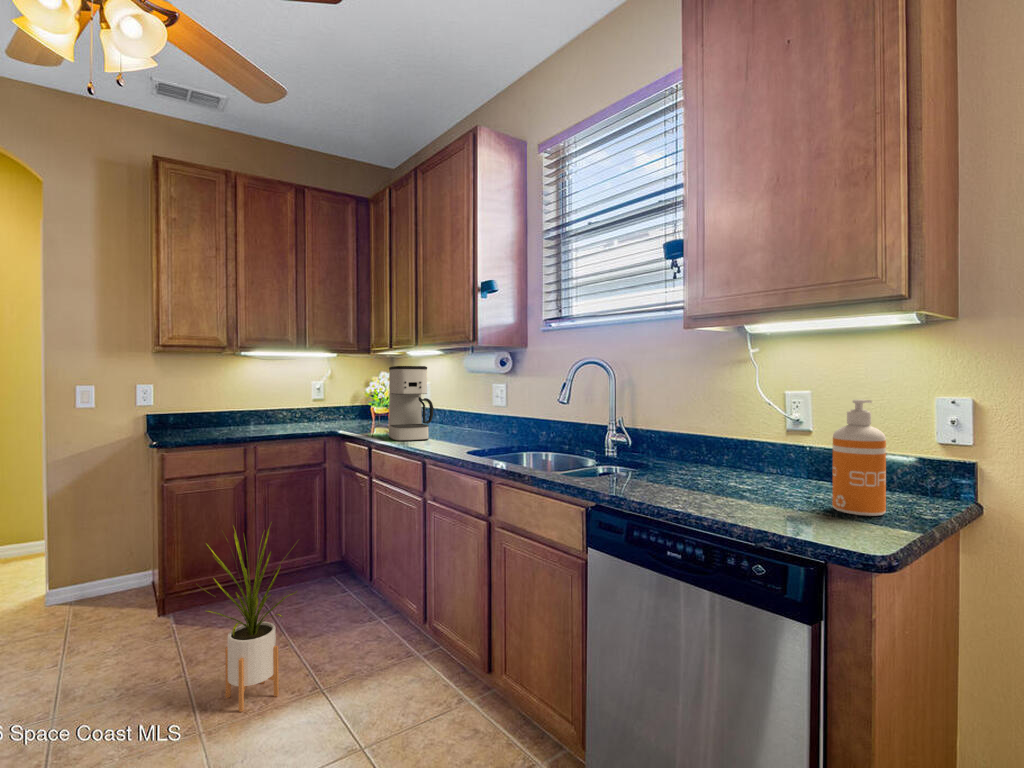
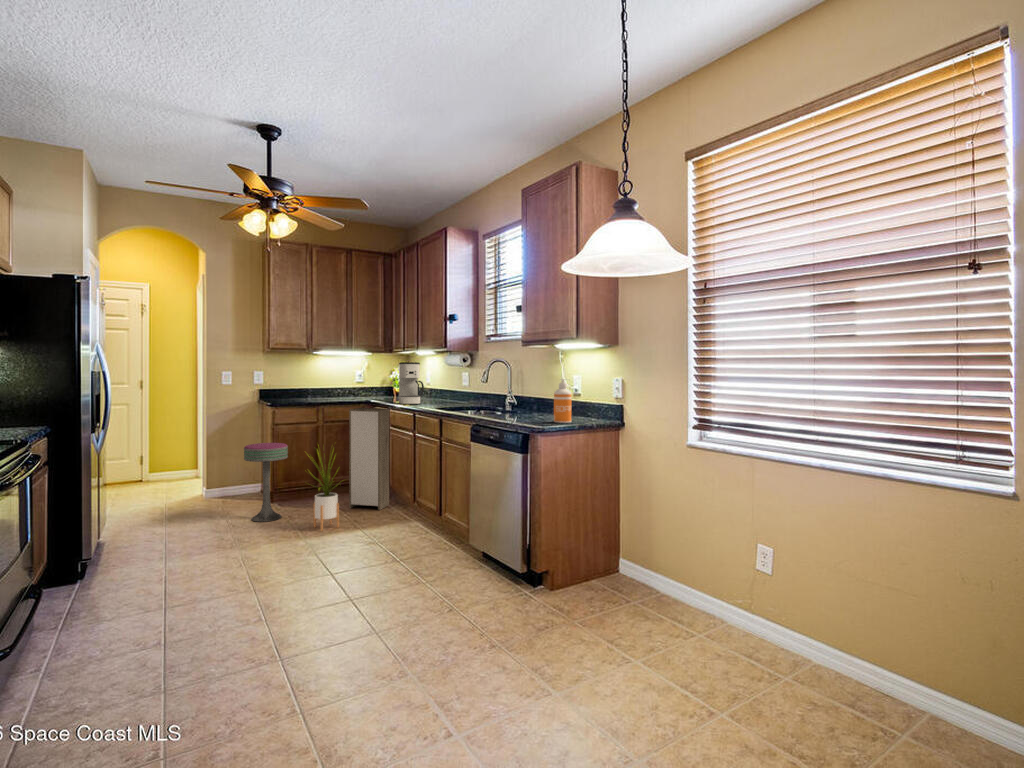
storage cabinet: none [300,446,372,630] -> present [349,408,389,510]
bar stool: none [85,518,180,682] -> present [244,443,288,522]

